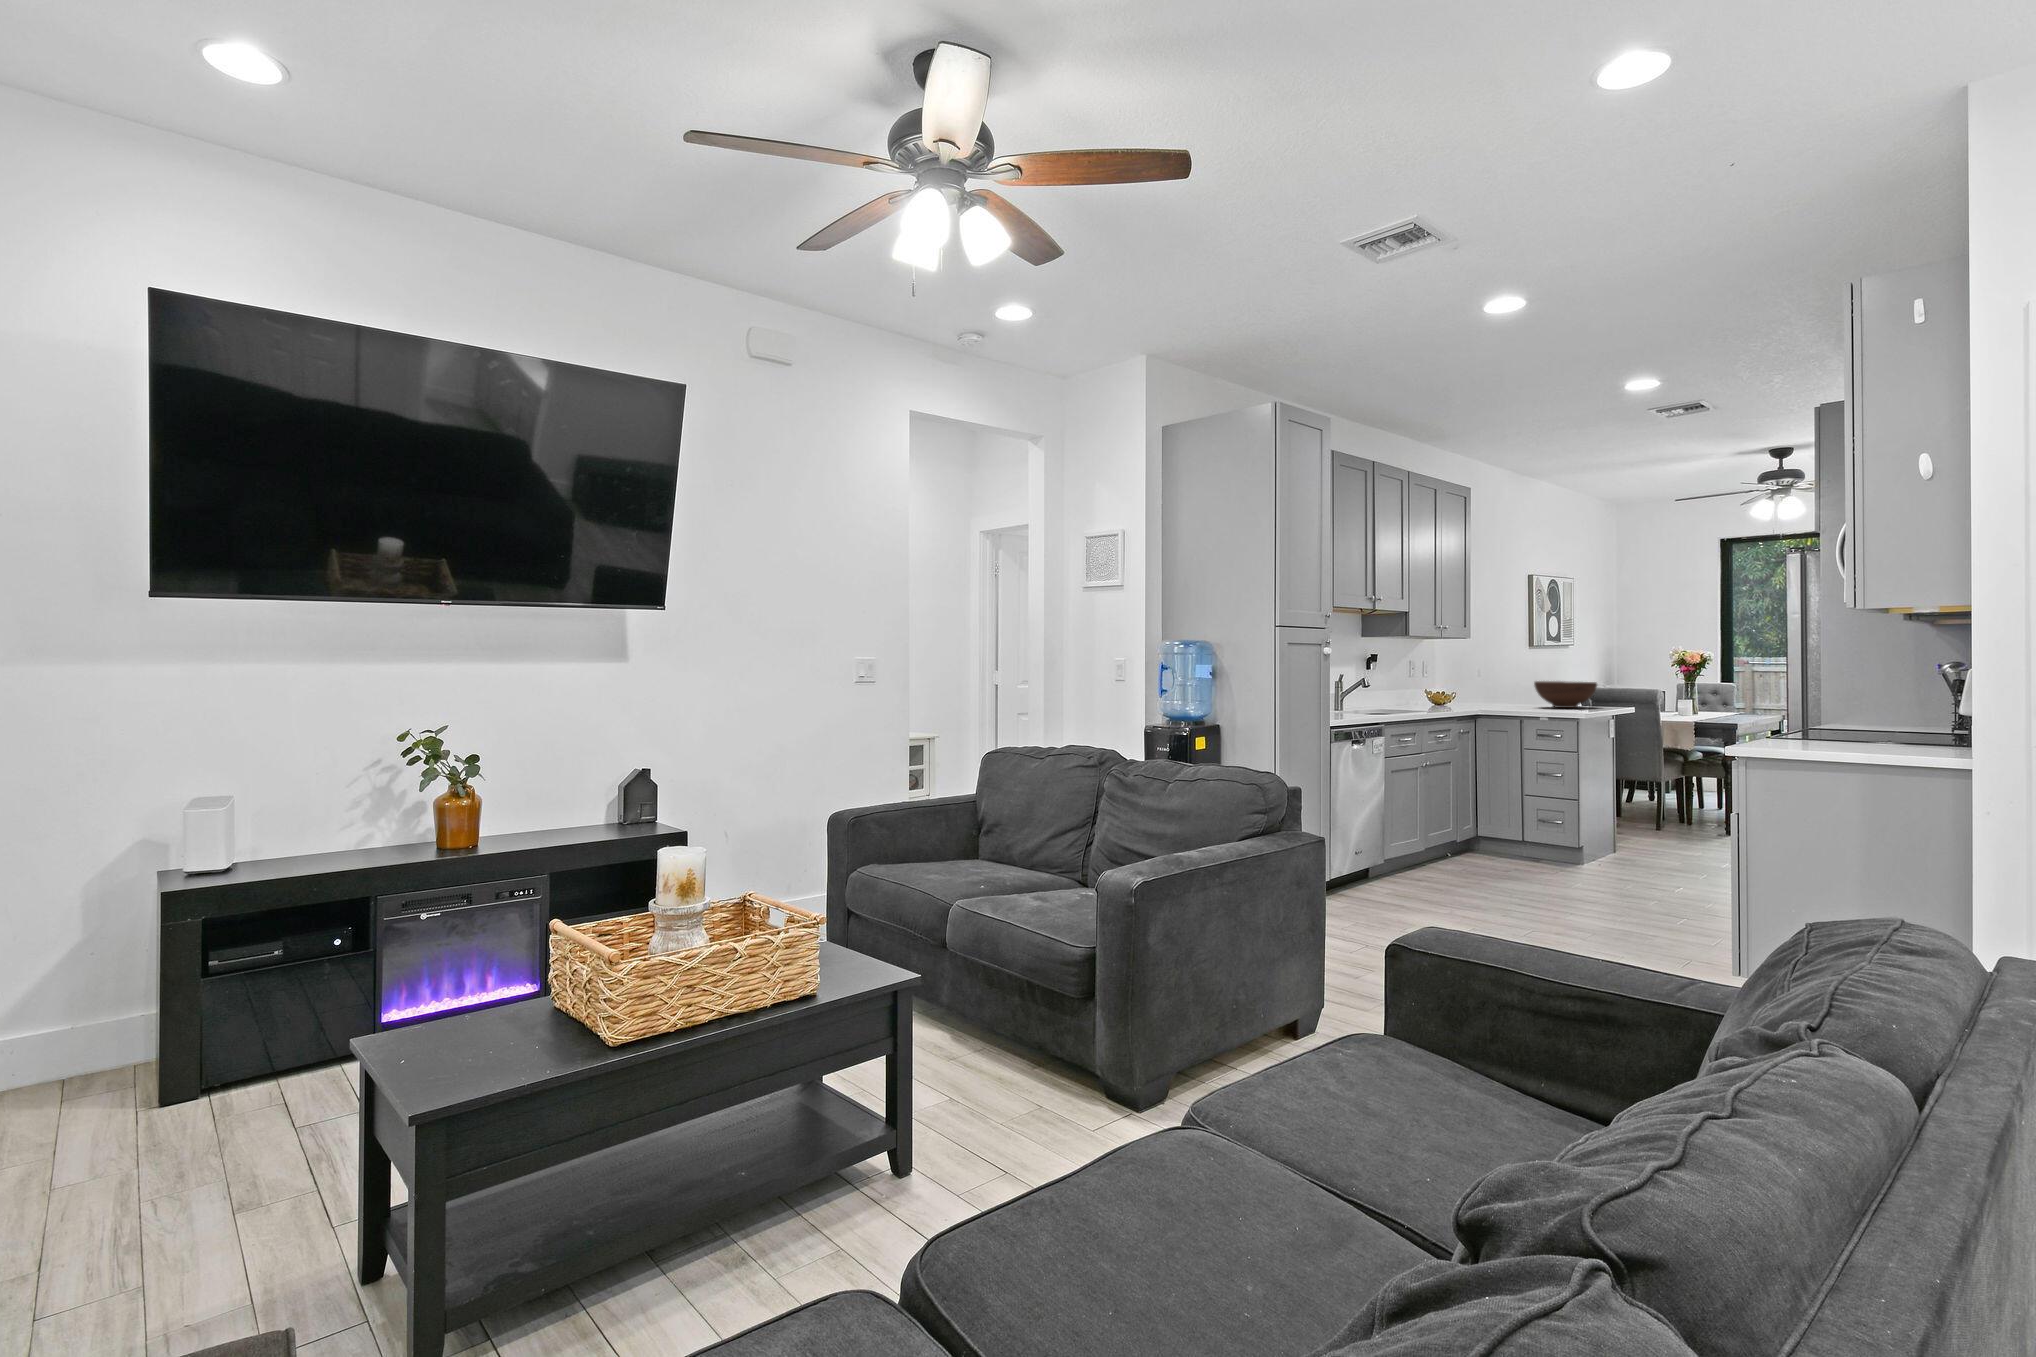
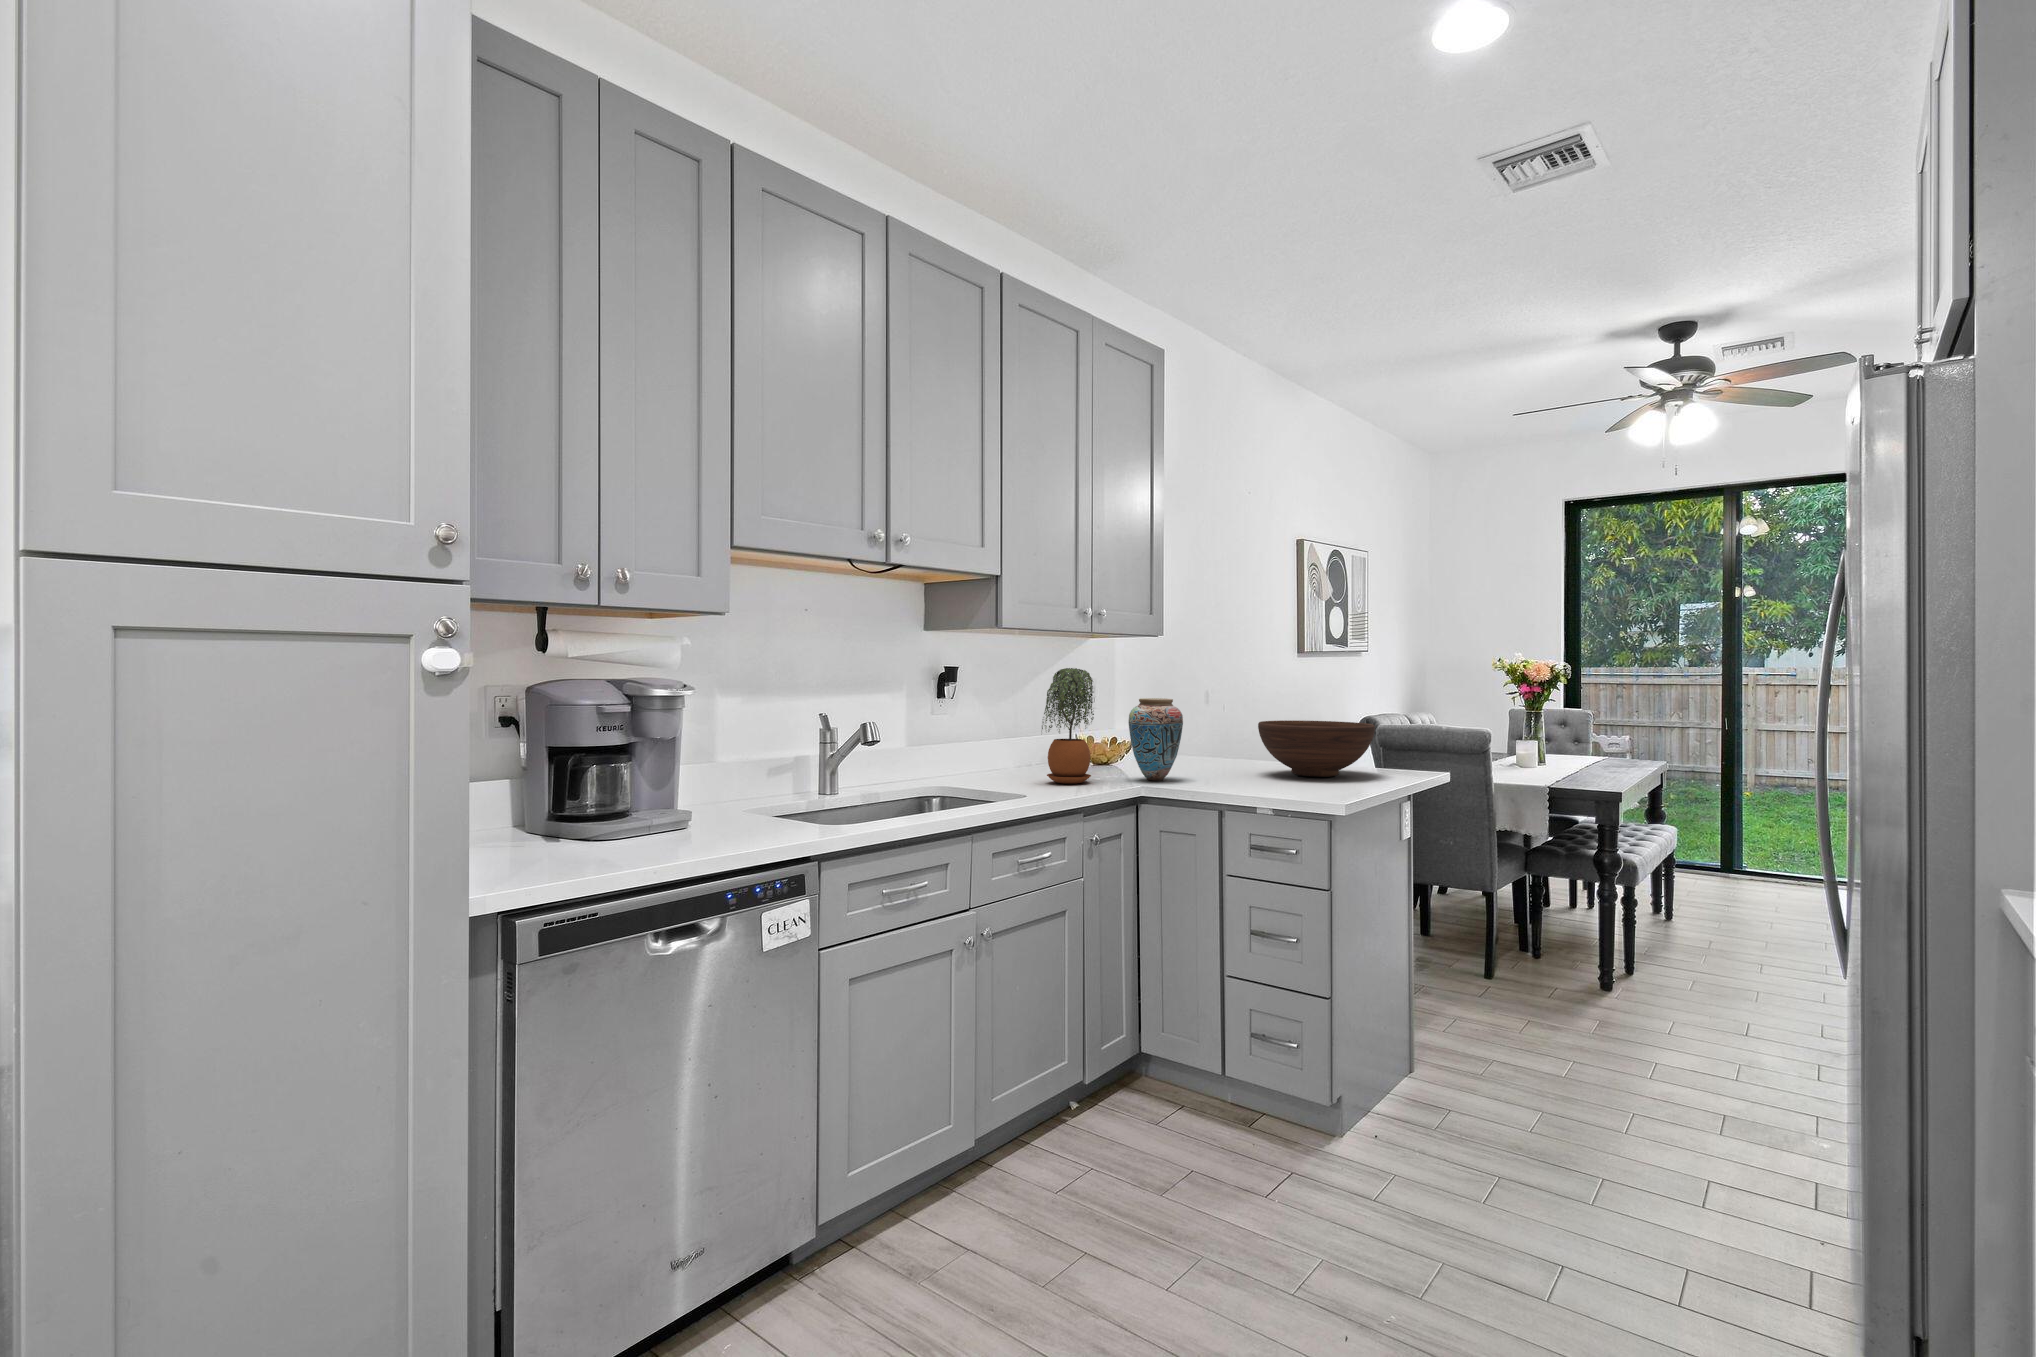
potted plant: none [1426,654,1452,710] -> present [1042,668,1094,784]
vase: none [1469,669,1497,709] -> present [1129,698,1183,781]

